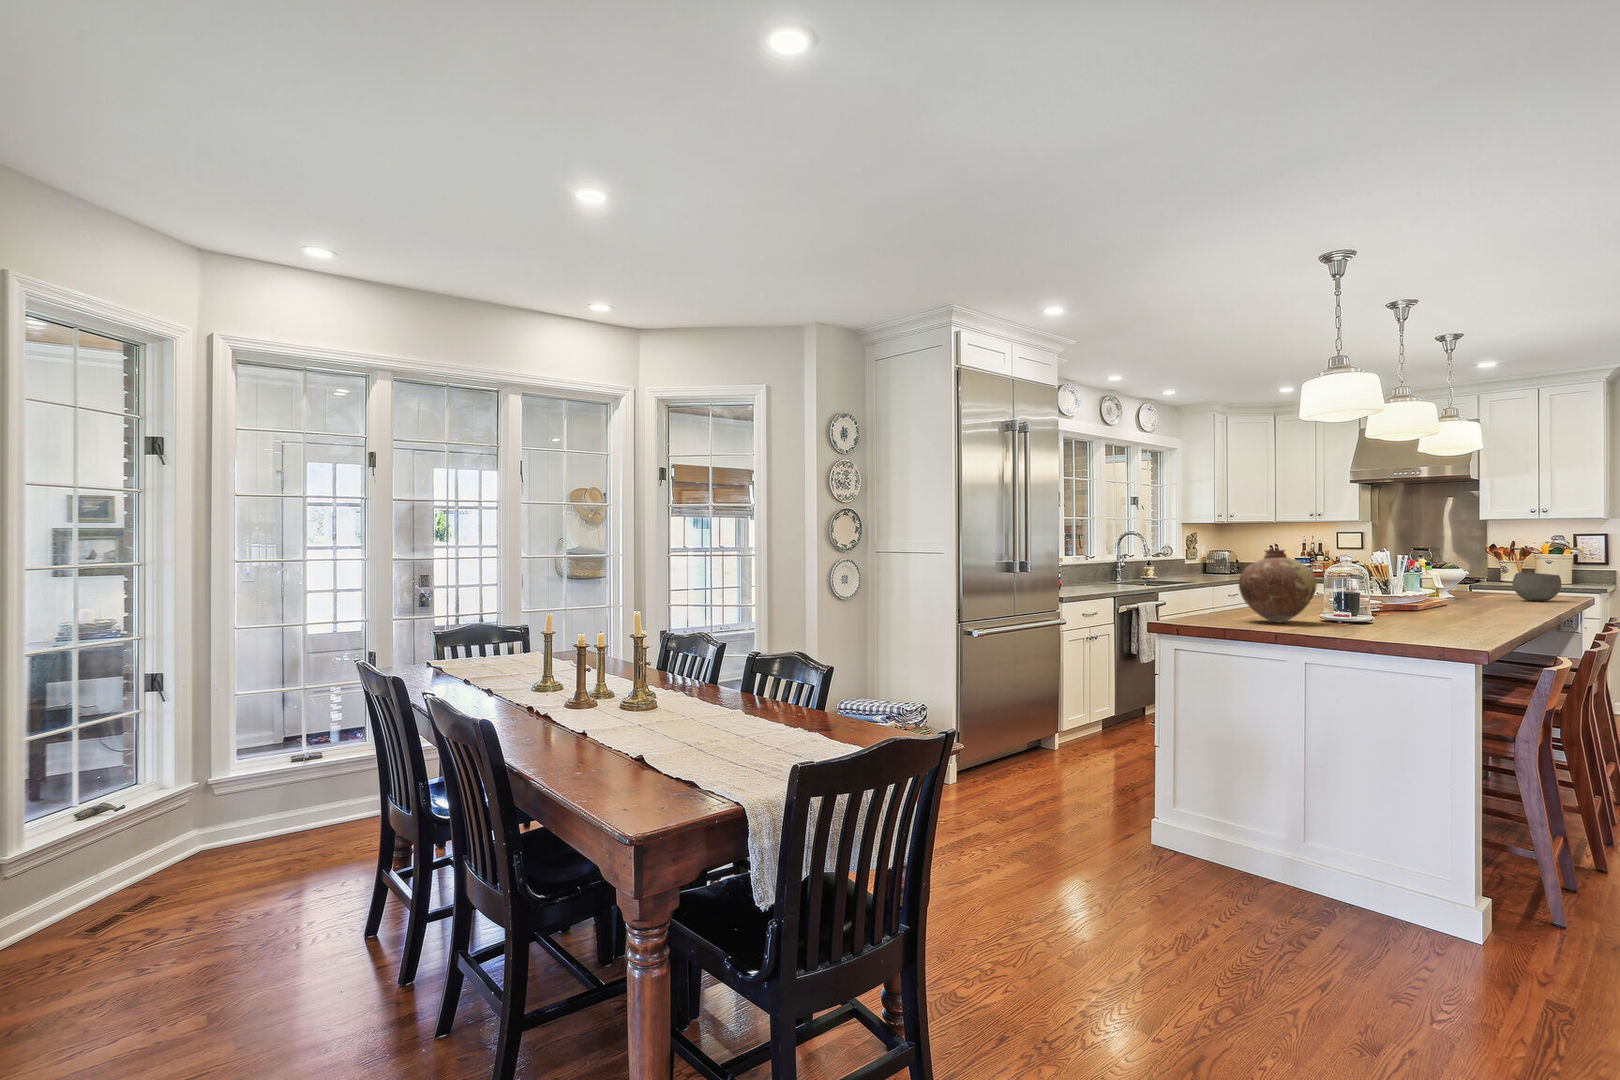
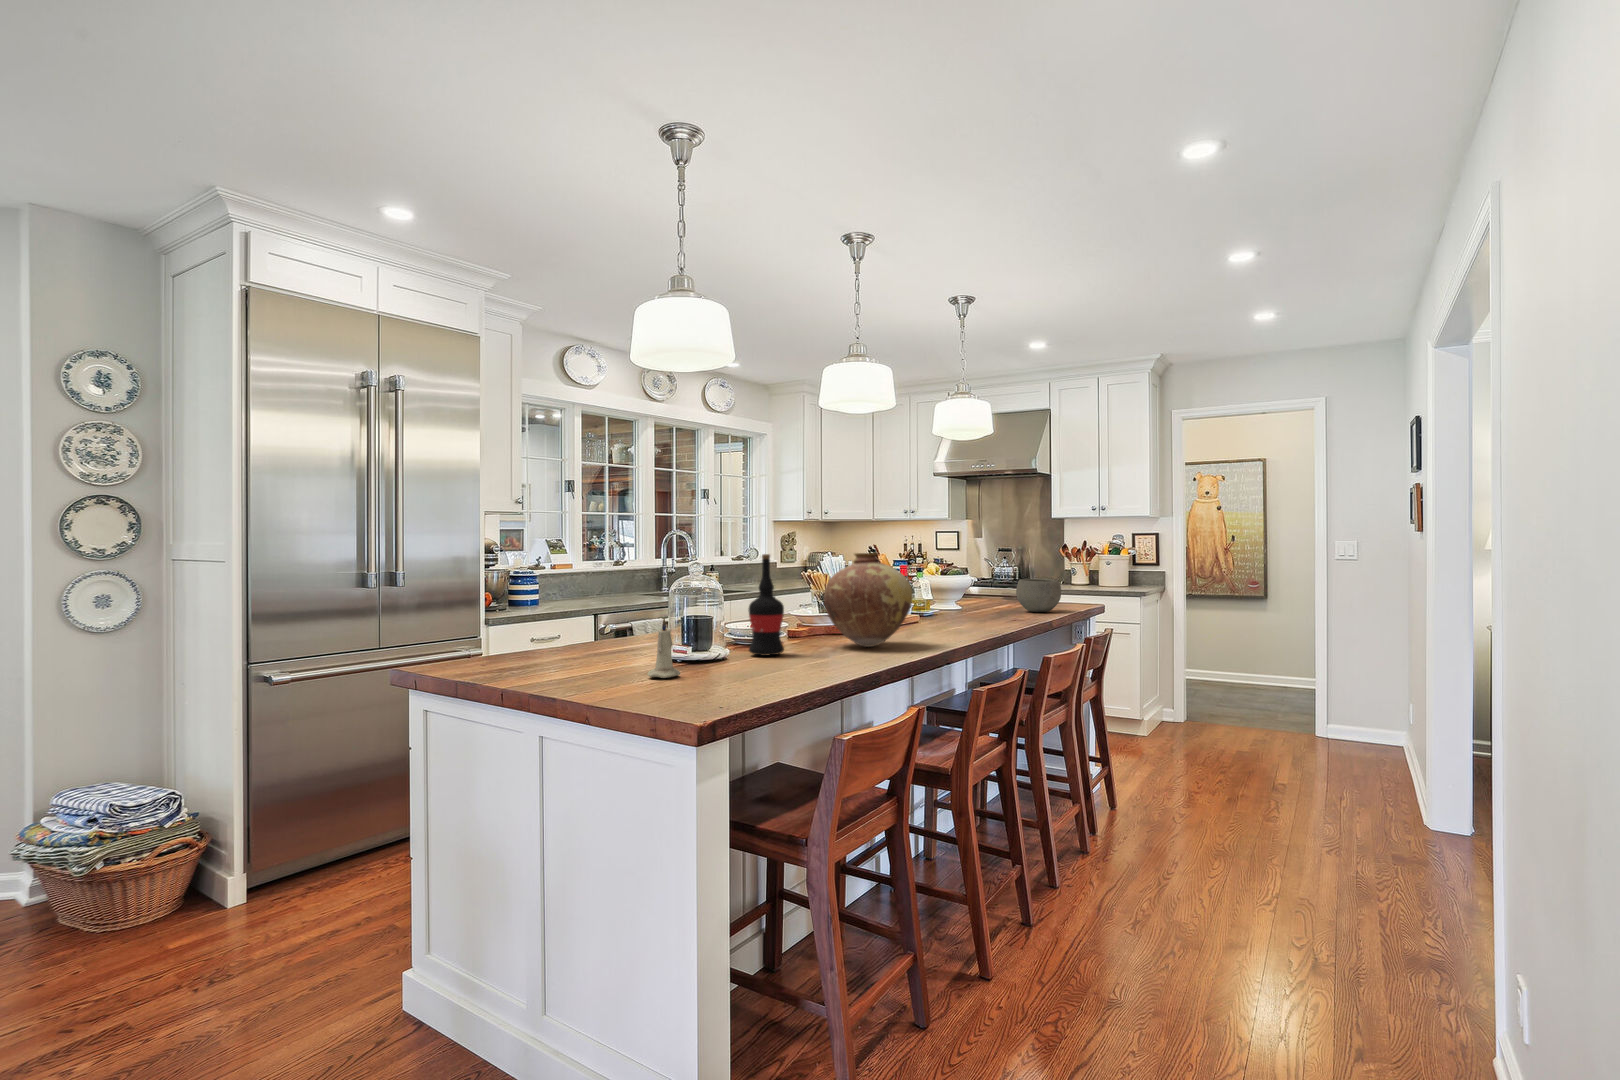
wine bottle: none [1382,549,1412,620] -> present [748,554,784,656]
vase: present [1239,550,1317,622] -> present [824,553,912,647]
candle: none [1358,589,1381,628] -> present [647,618,680,678]

